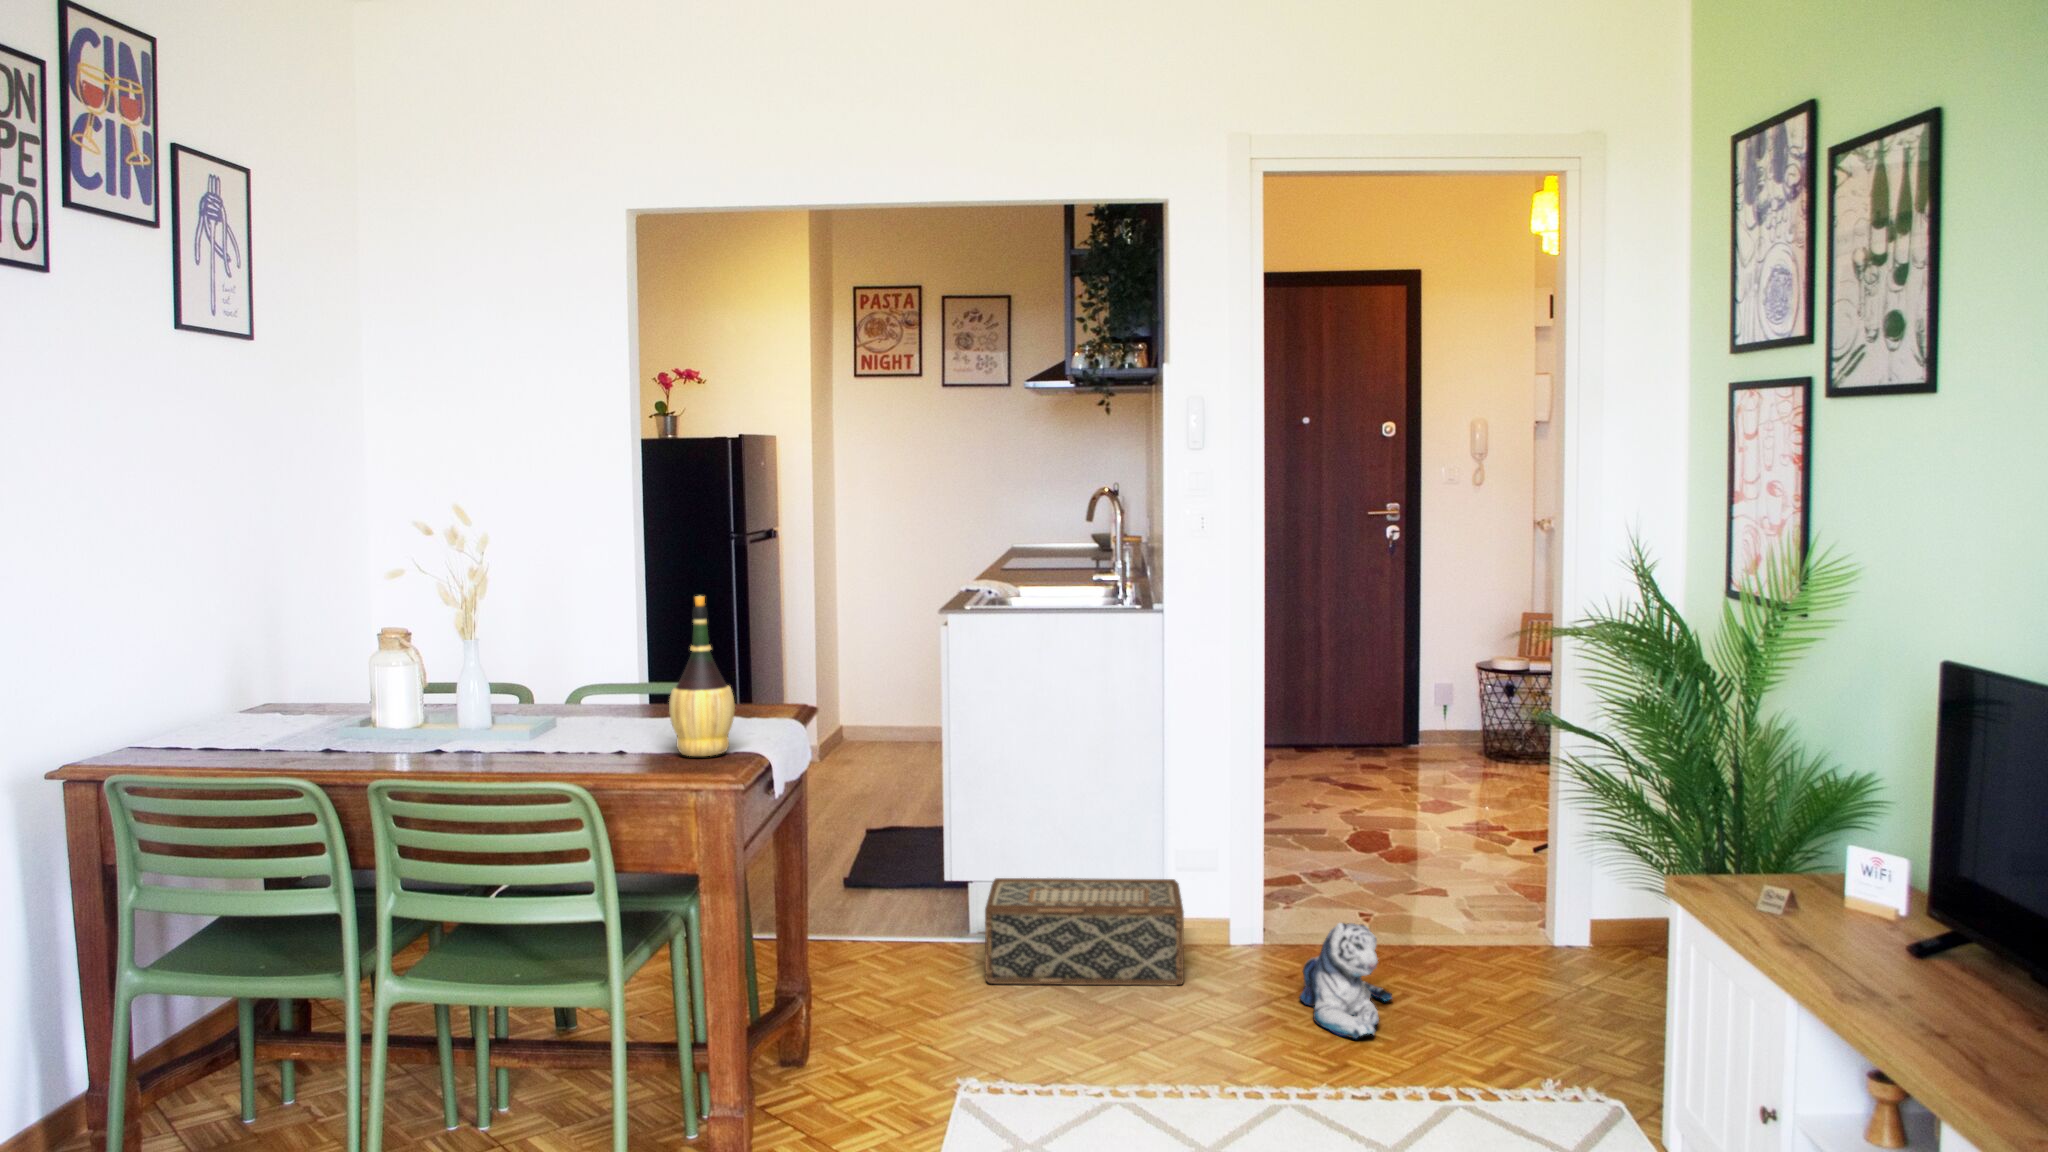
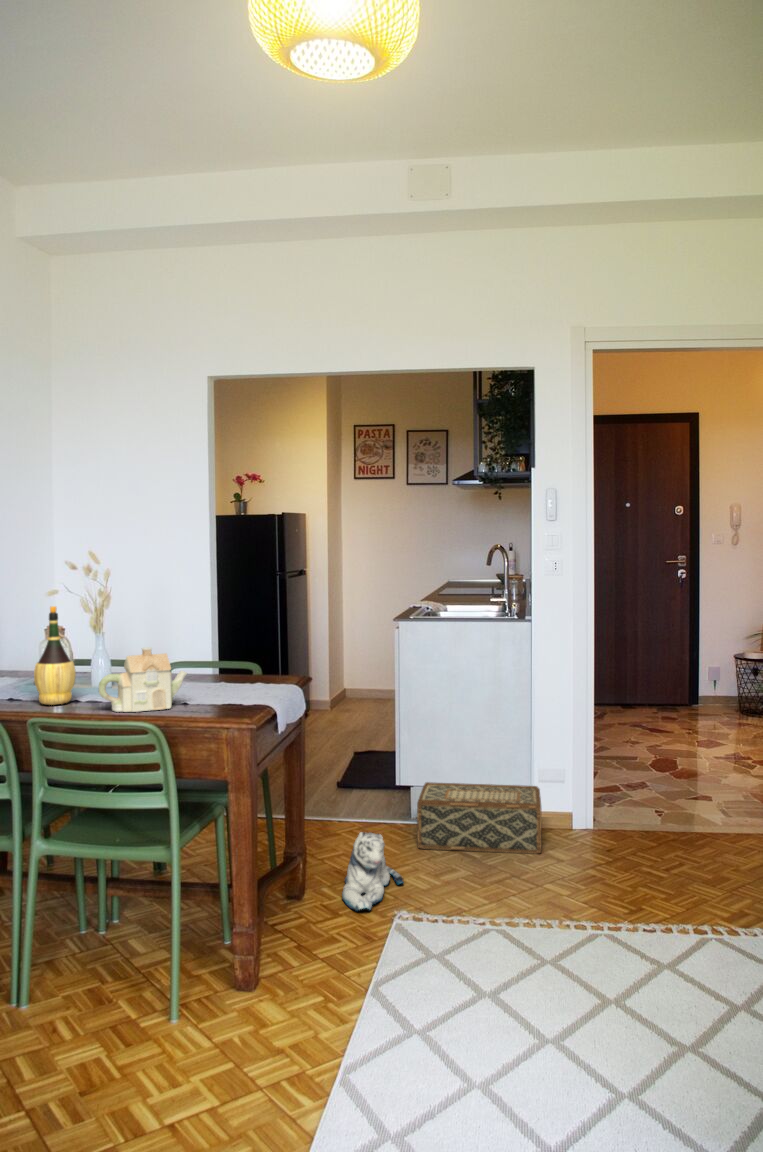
wine bottle: present [669,596,735,756] -> present [34,606,76,705]
teapot: none [484,663,627,769] -> present [99,647,187,712]
plush toy: present [1299,923,1392,1038] -> present [342,832,403,911]

